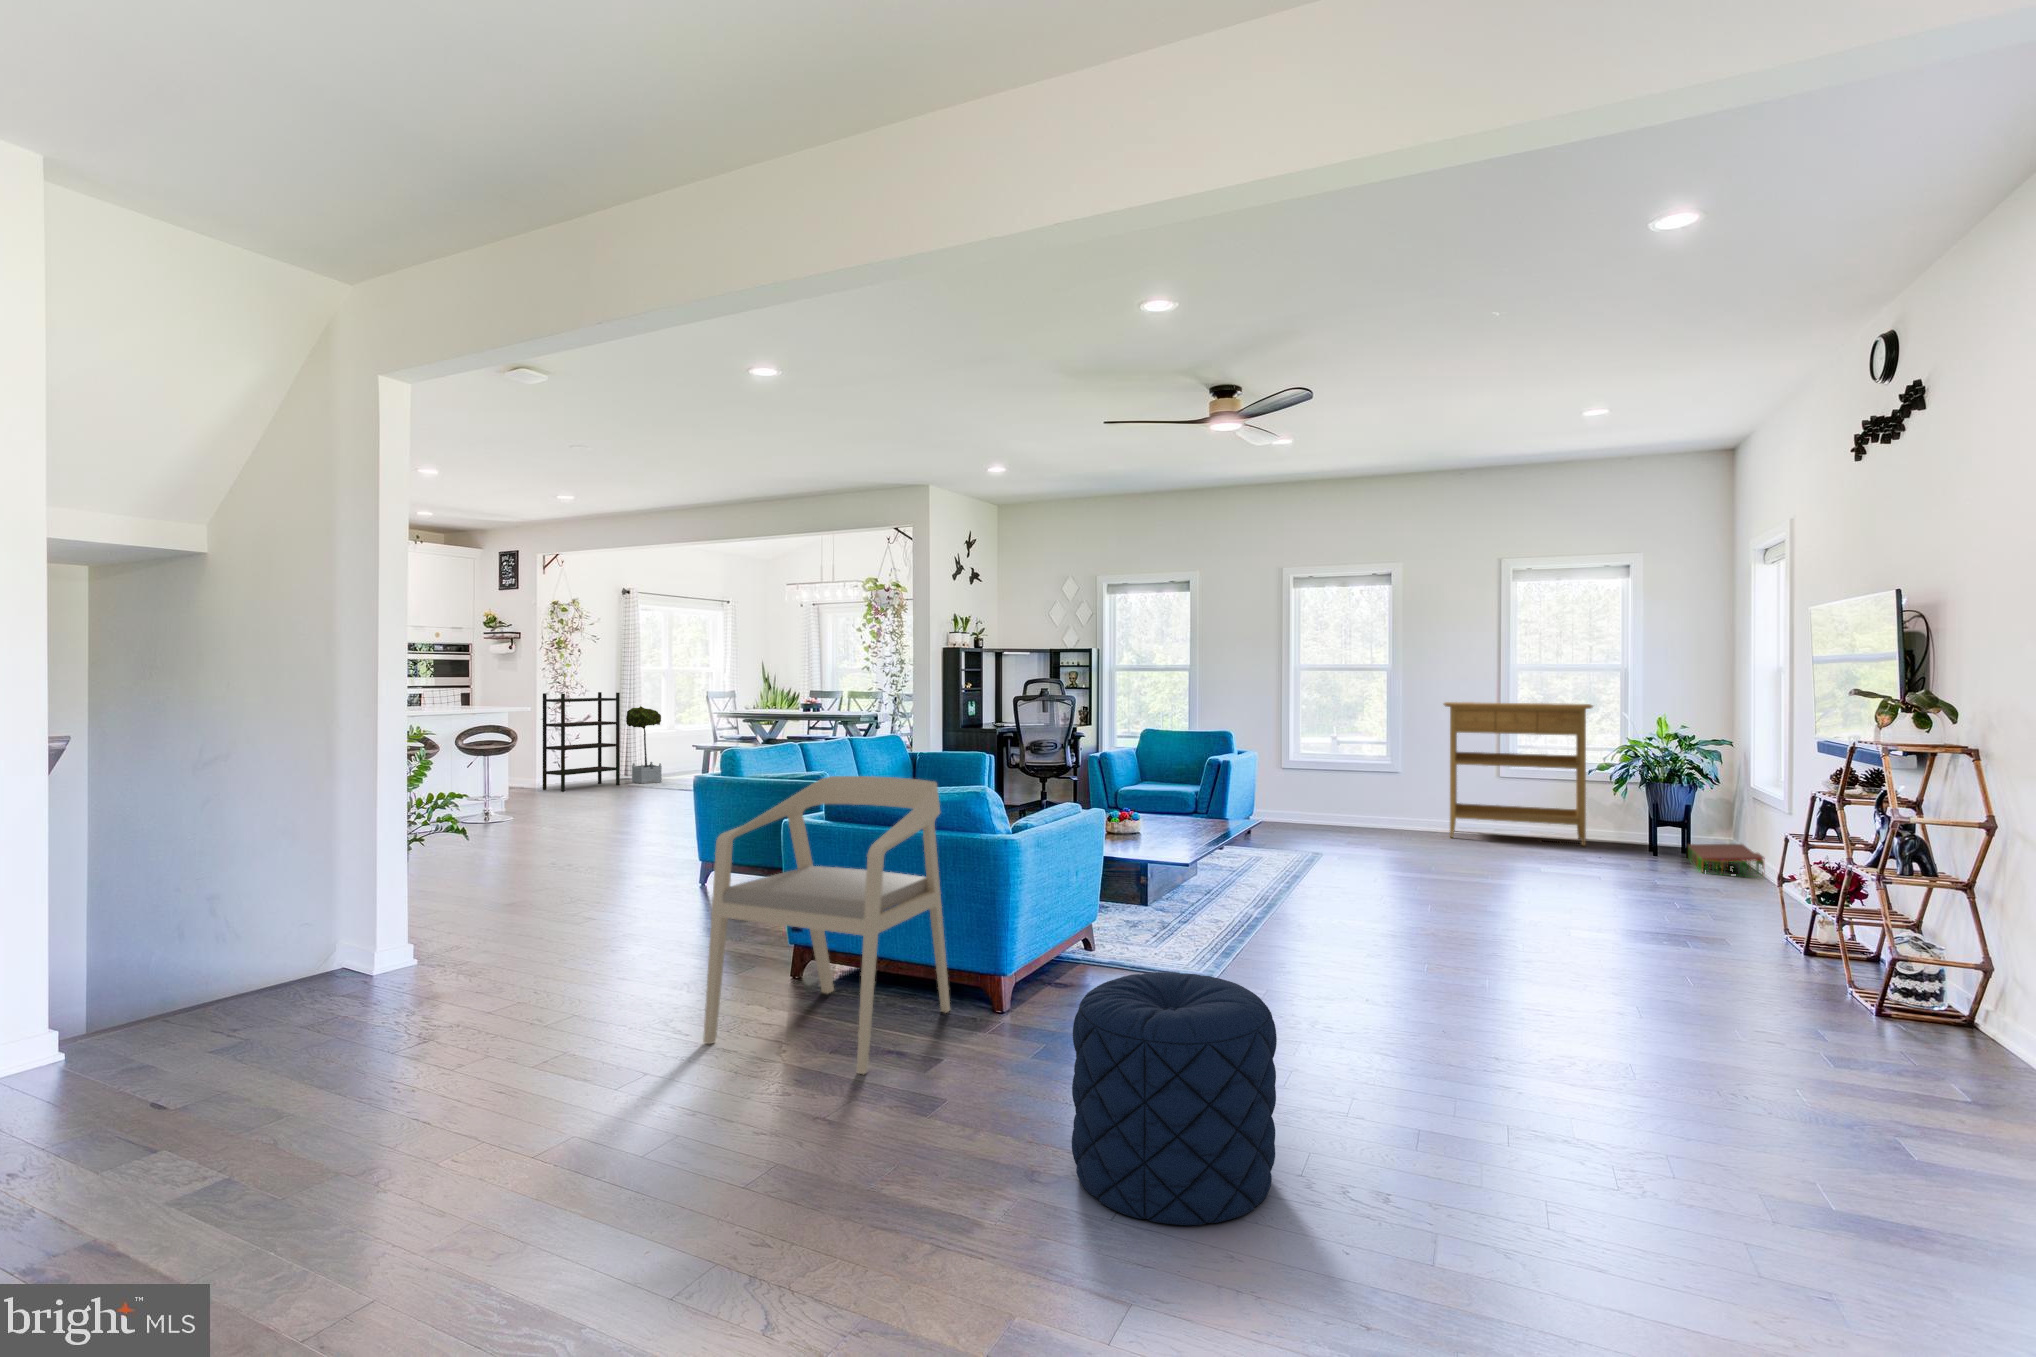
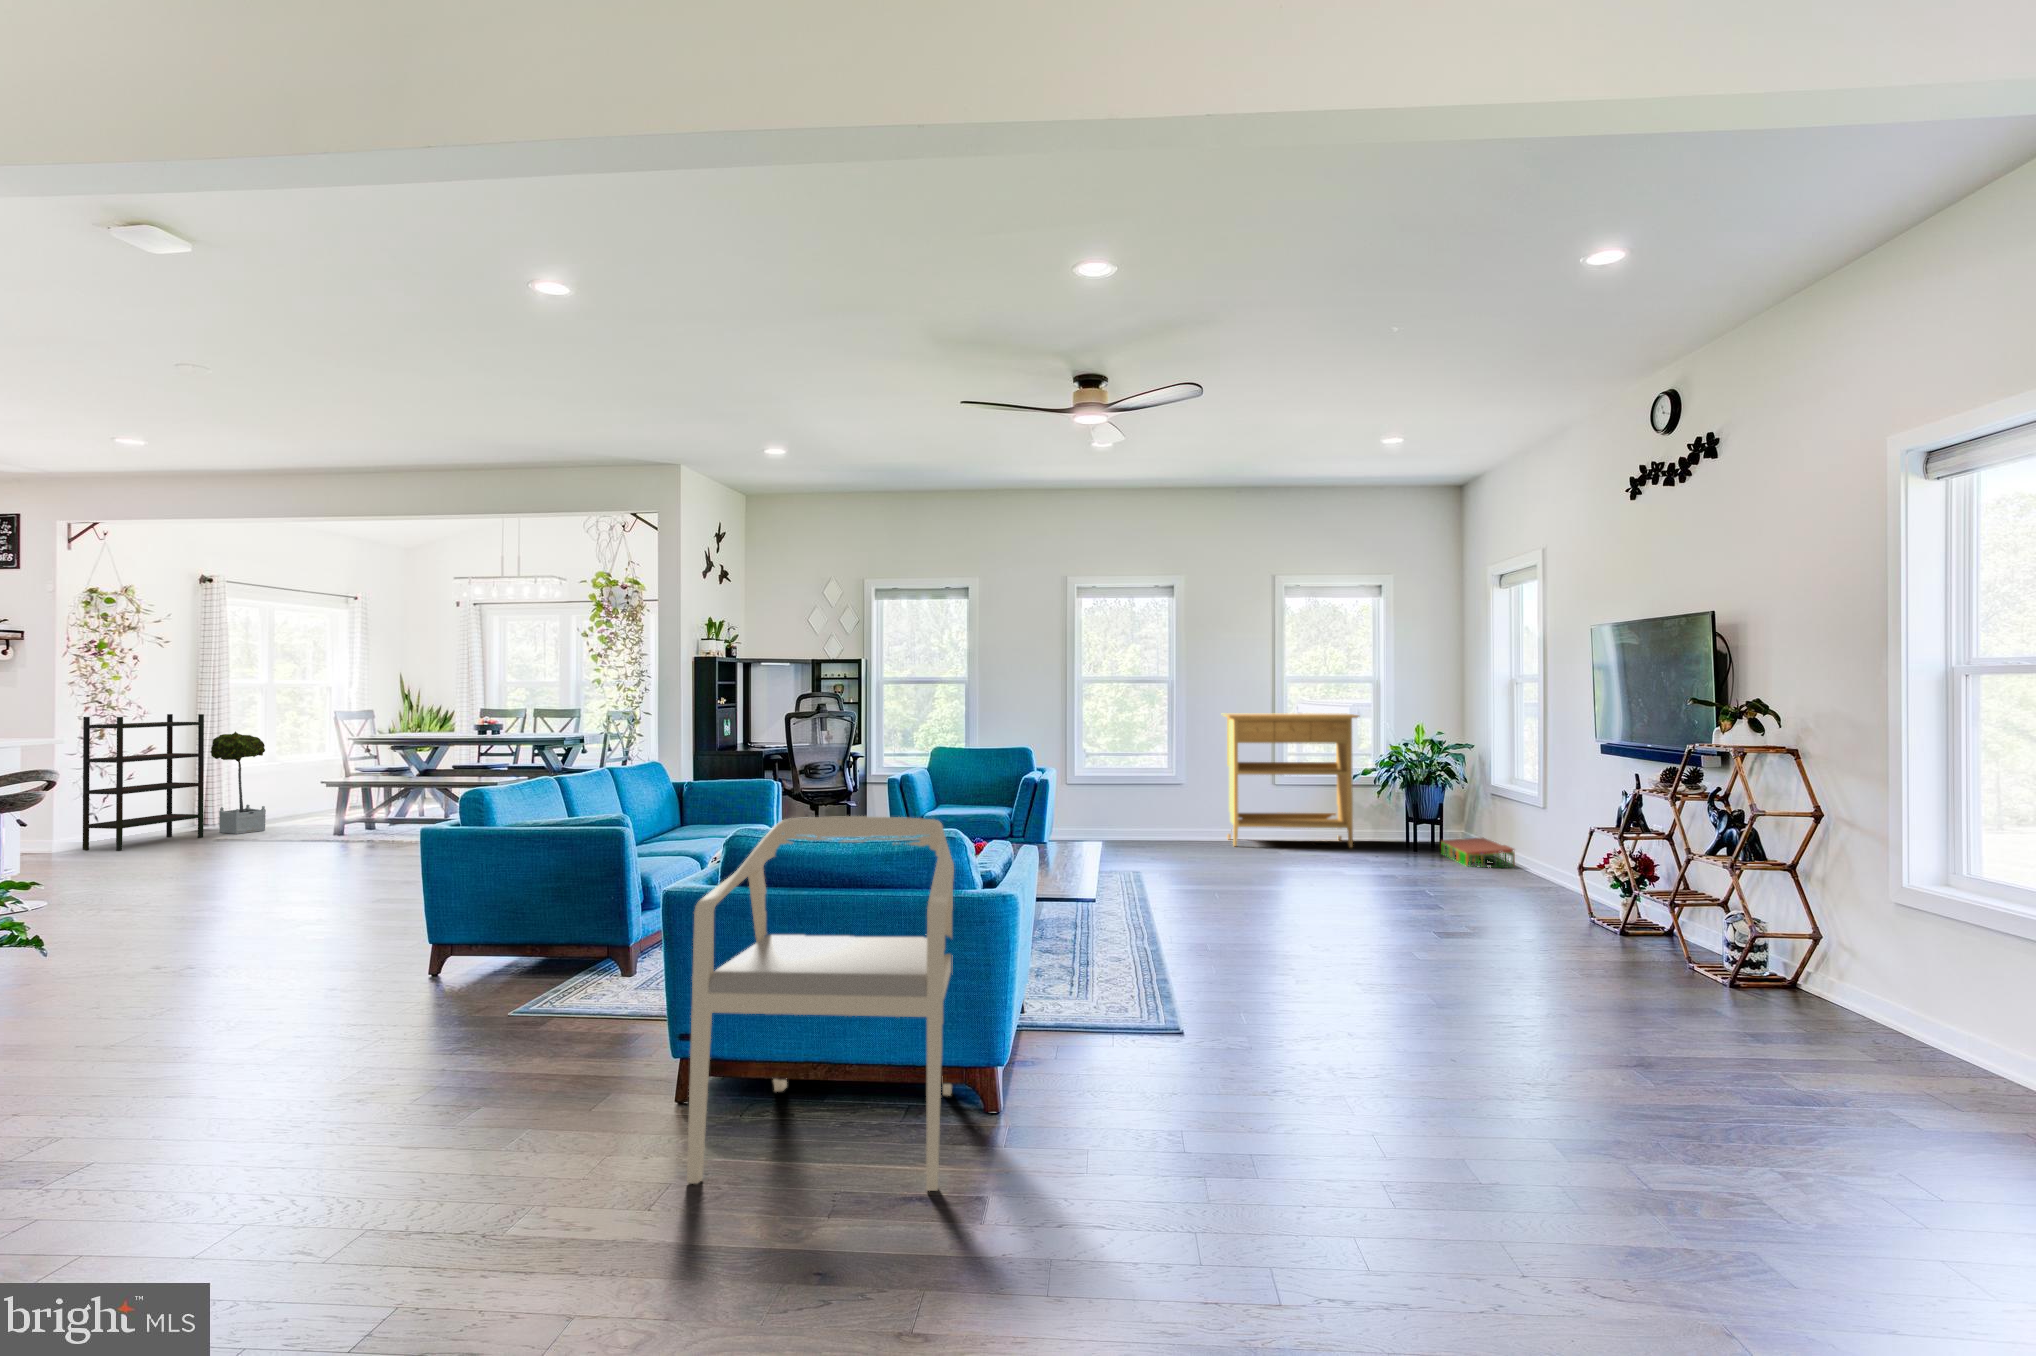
pouf: present [1072,972,1277,1225] -> none [1276,1022,1515,1311]

